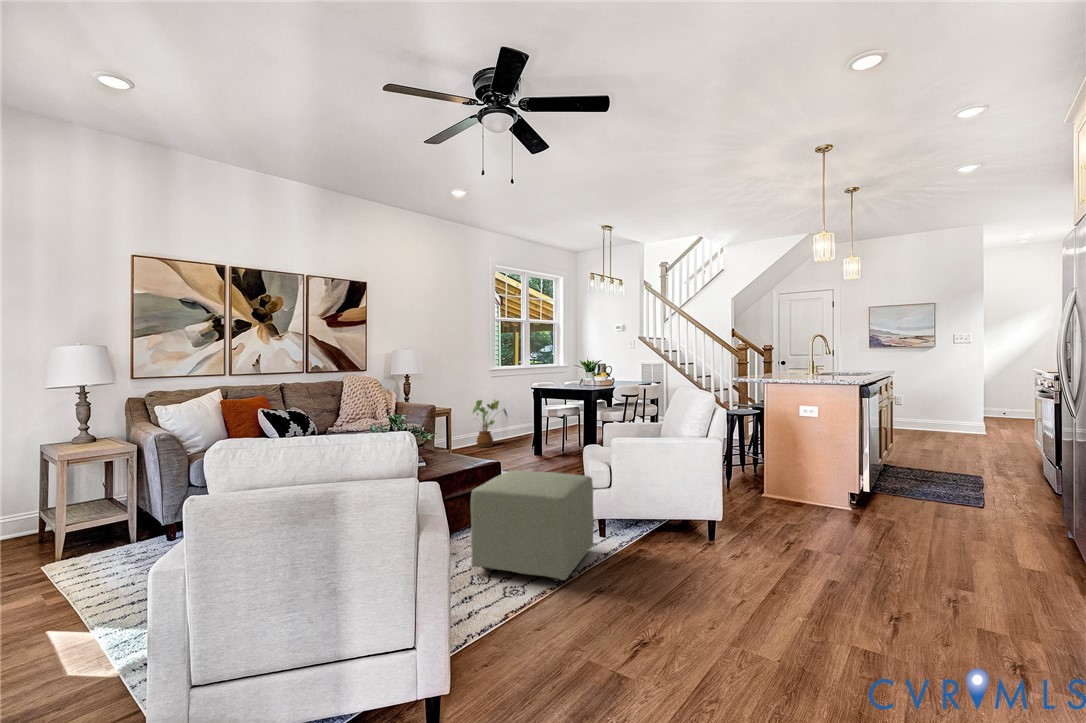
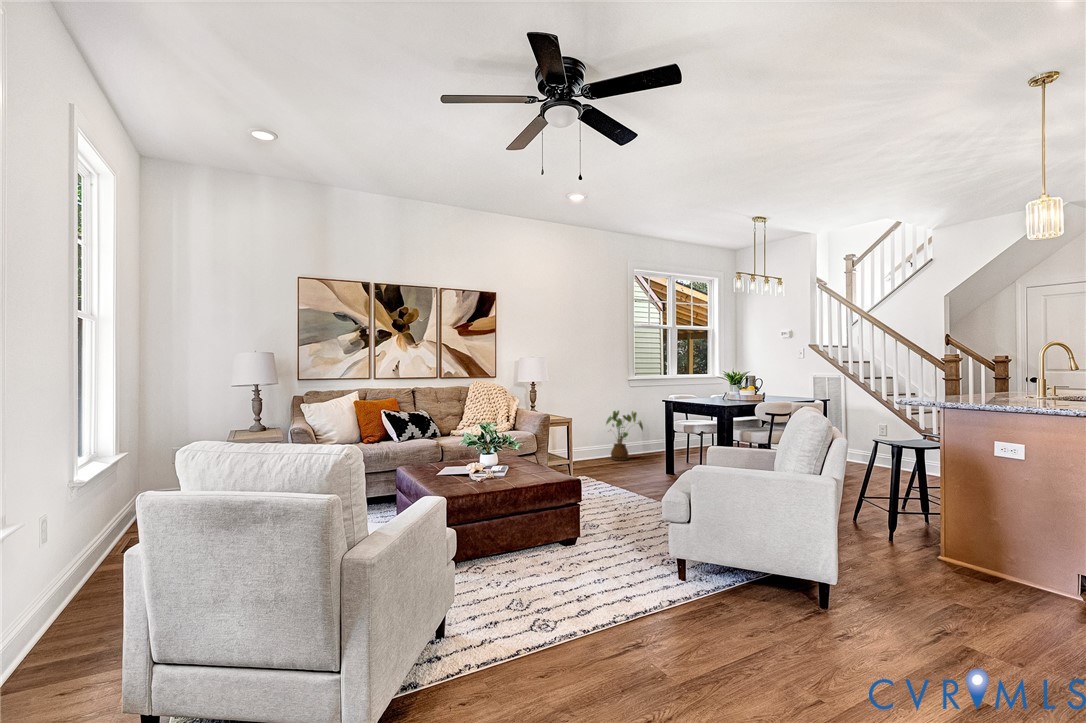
ottoman: present [471,470,594,581] -> none [515,491,660,624]

